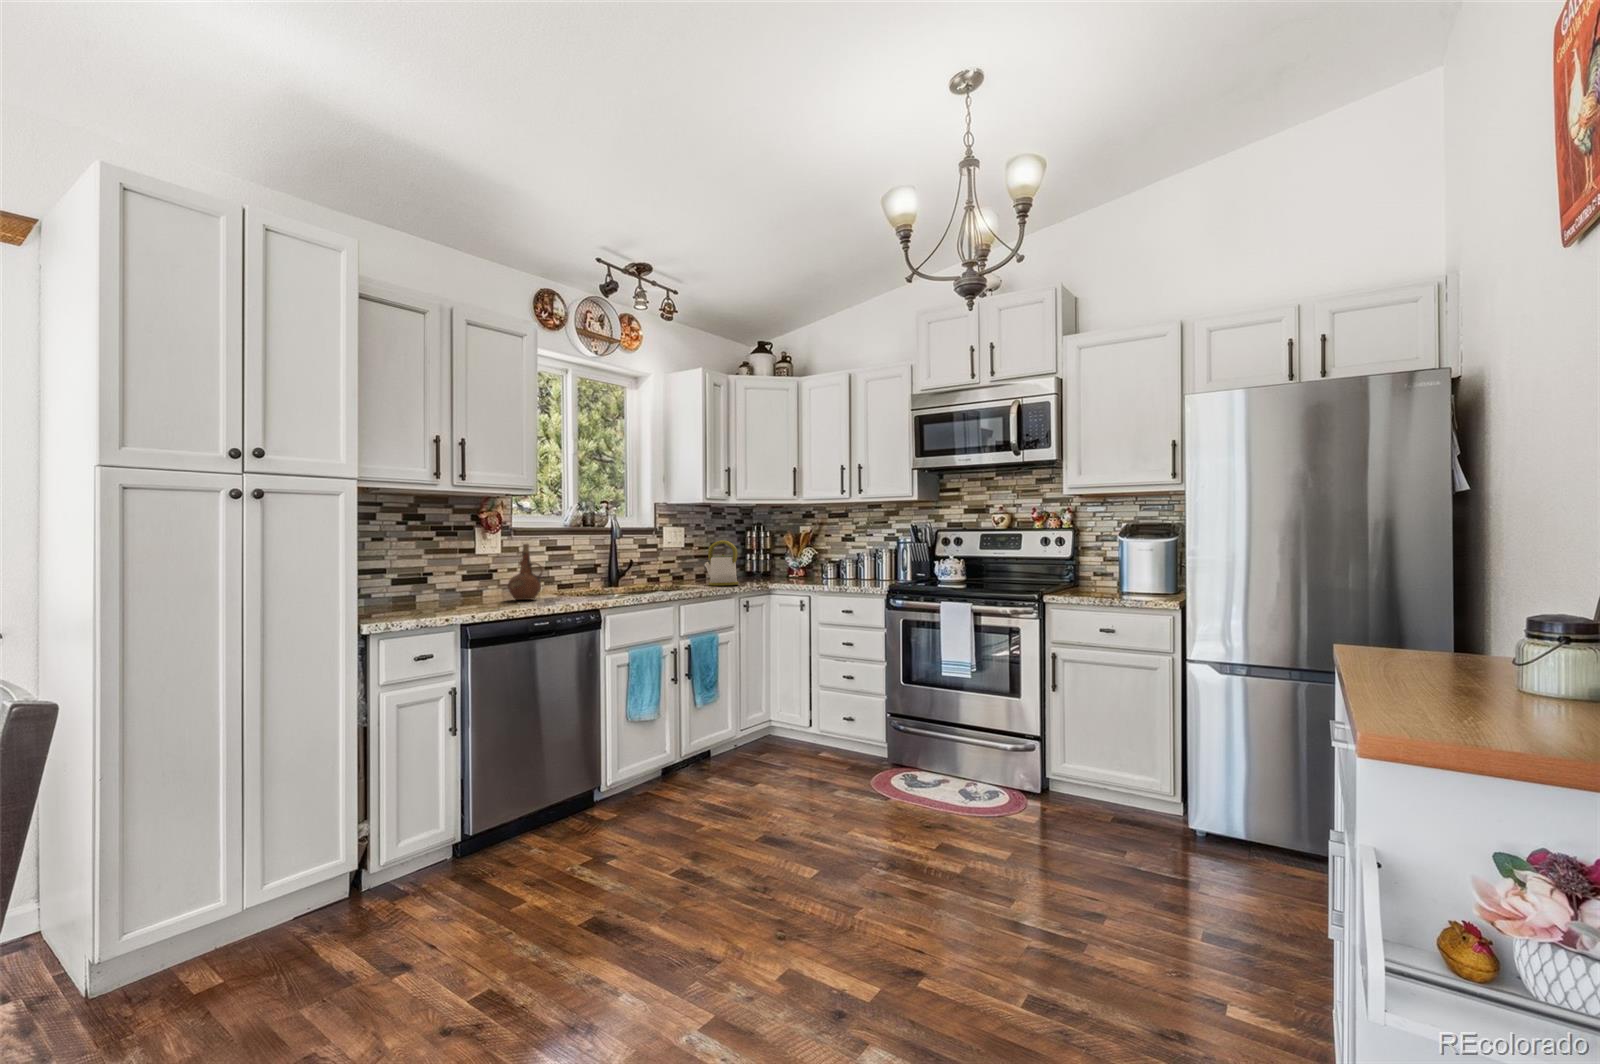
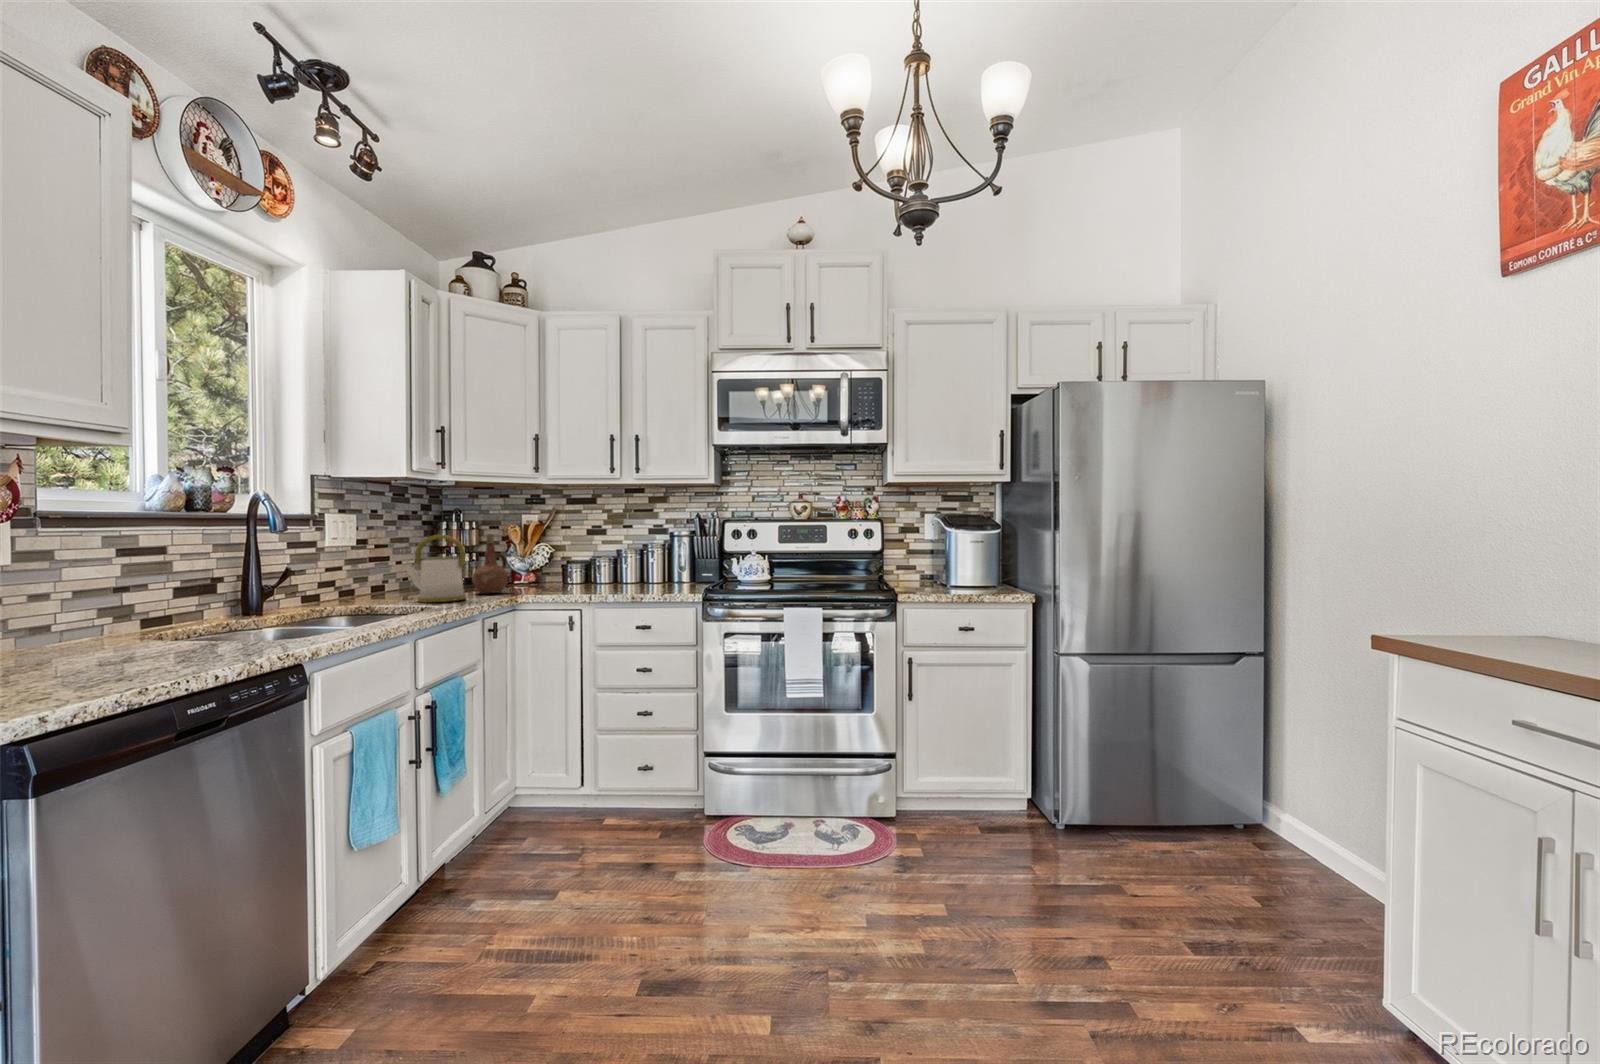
ceramic pitcher: present [508,544,543,600] -> present [472,534,508,594]

